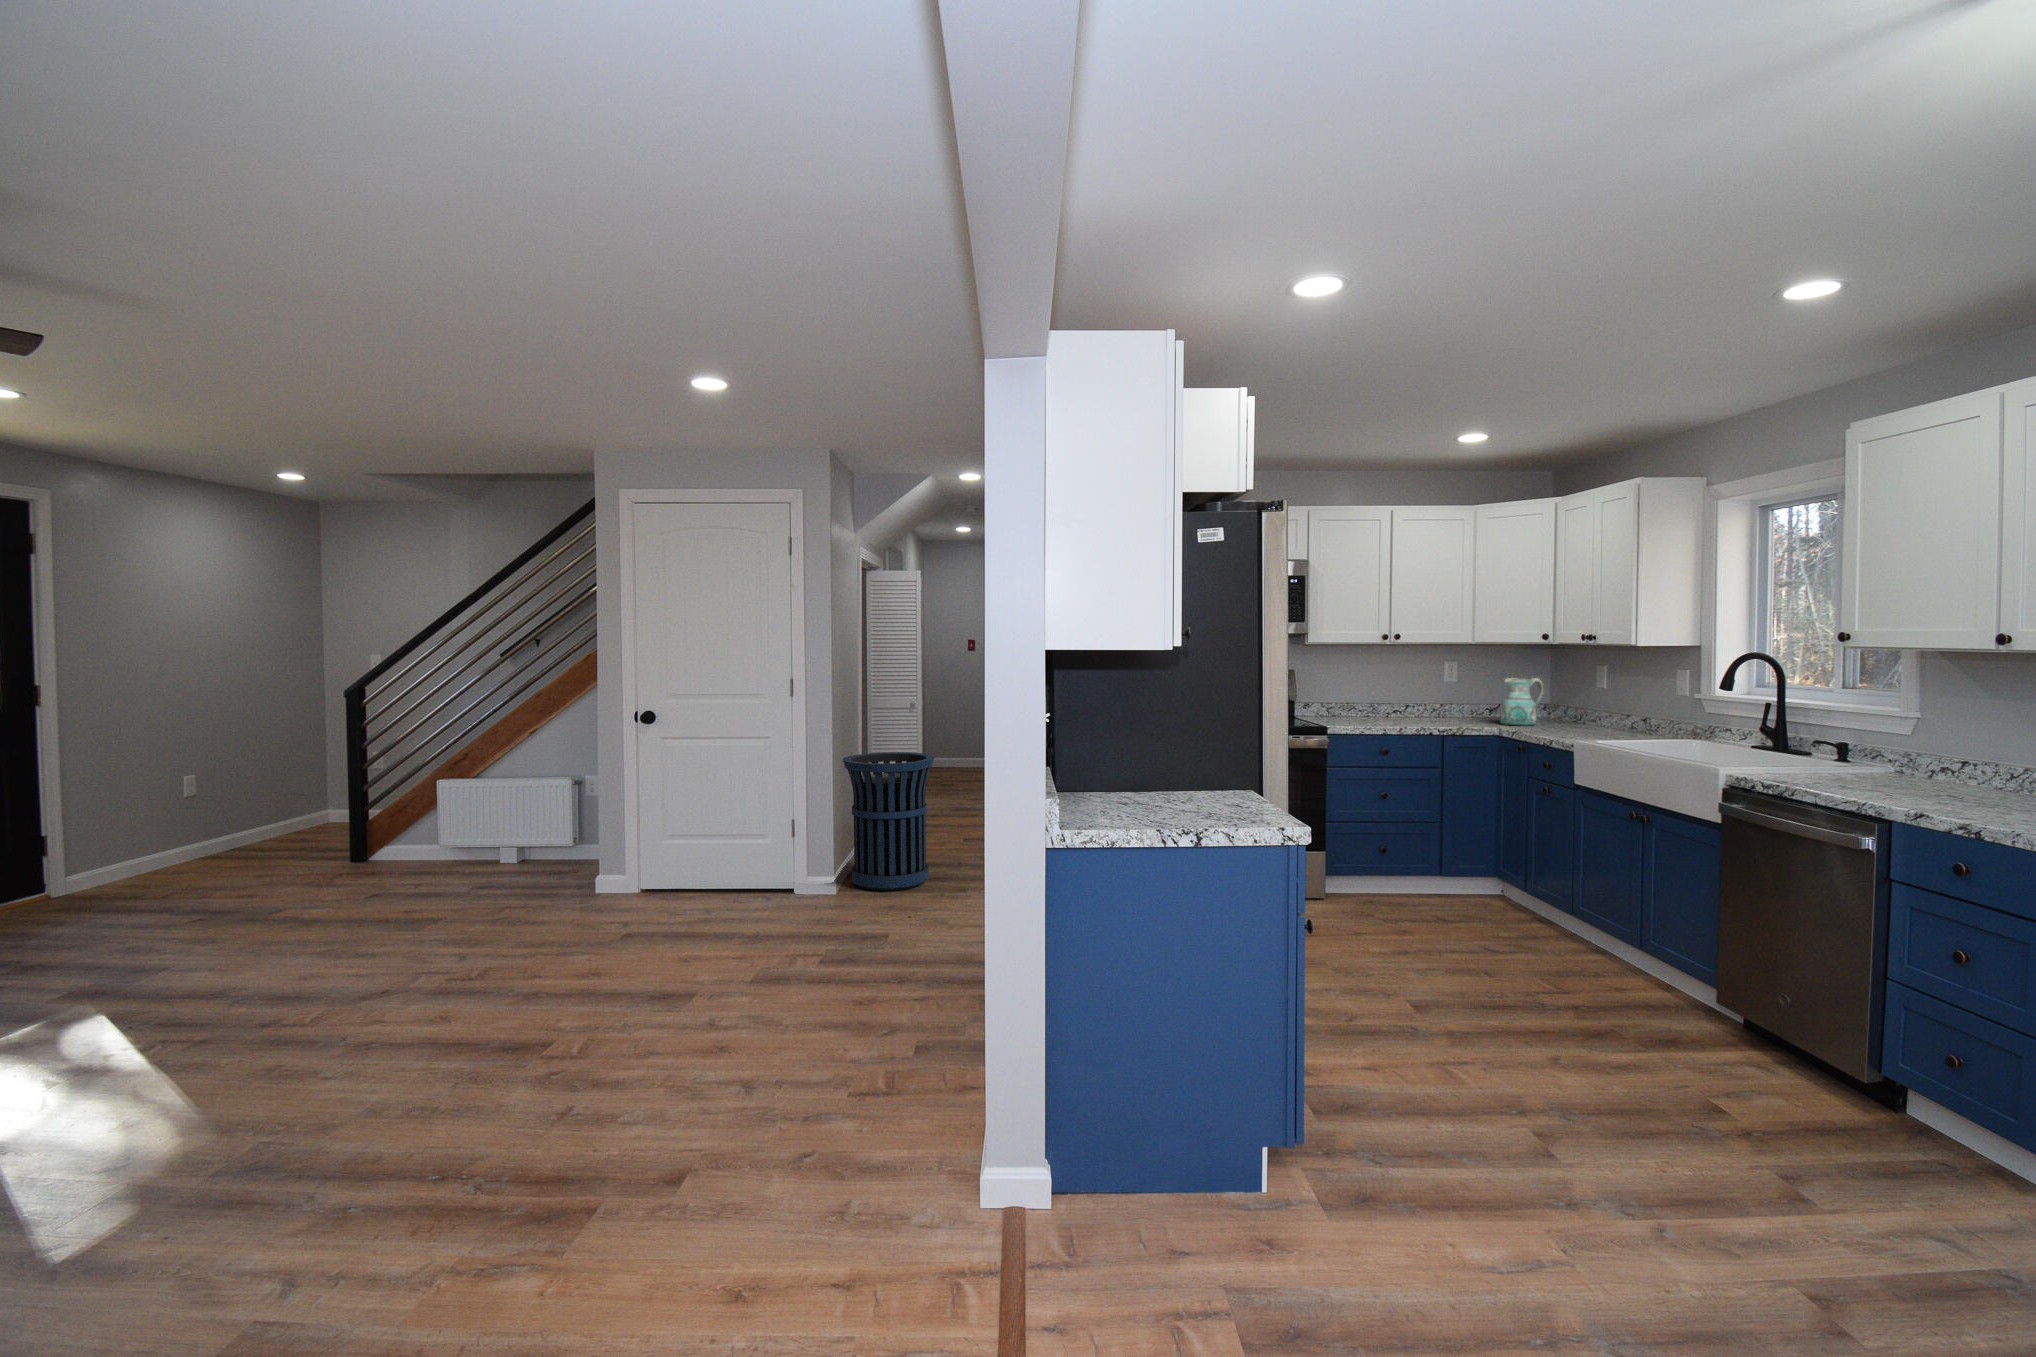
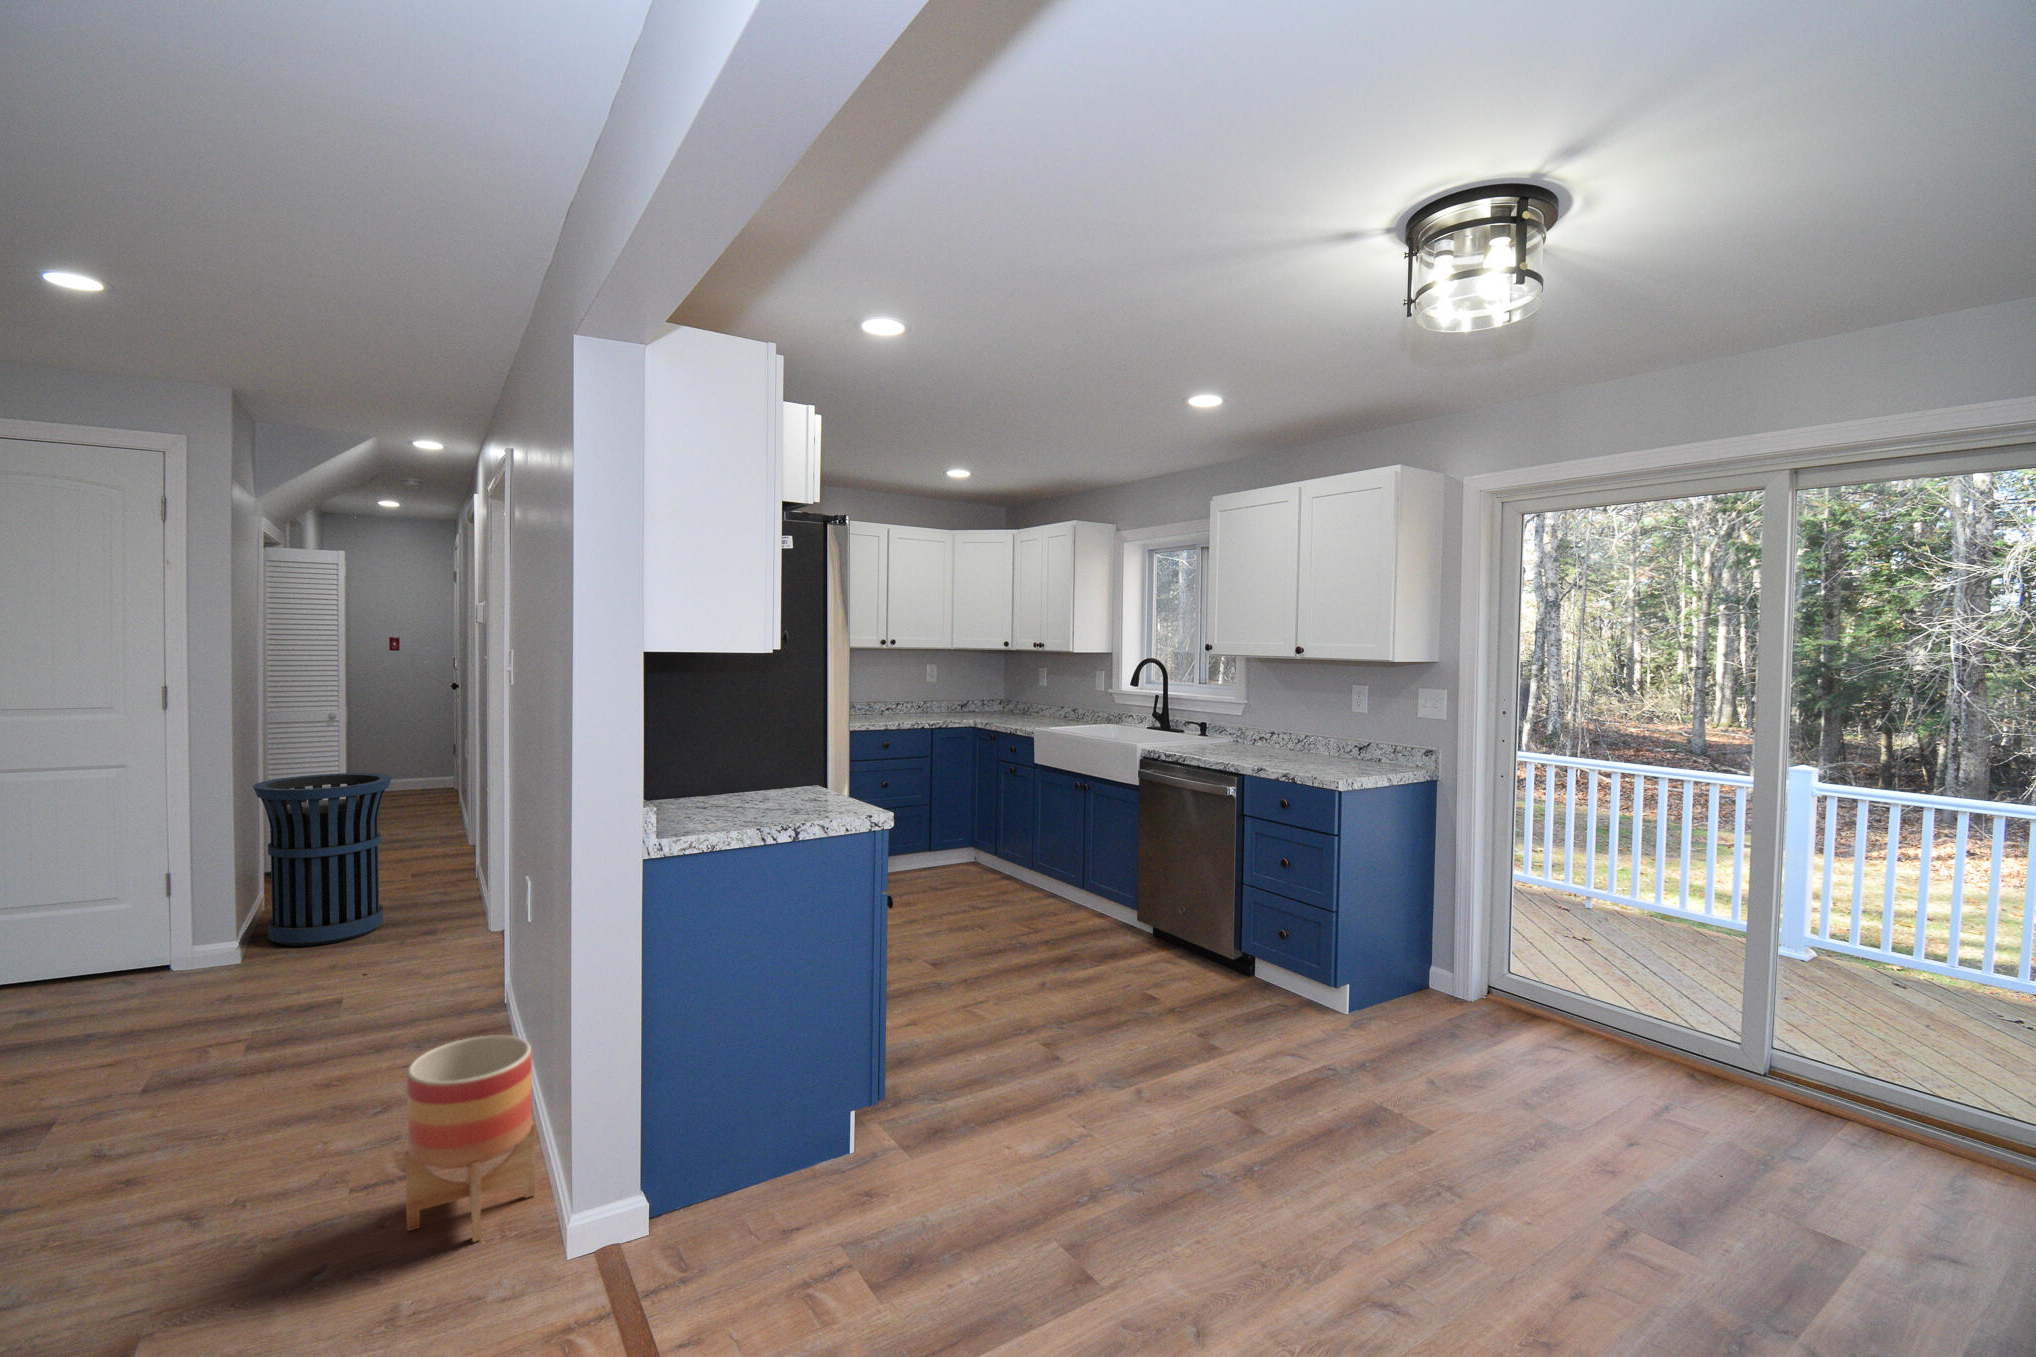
ceramic pitcher: present [1501,678,1543,725] -> none [972,677,1003,718]
planter: none [872,989,969,1168] -> present [405,1035,535,1242]

